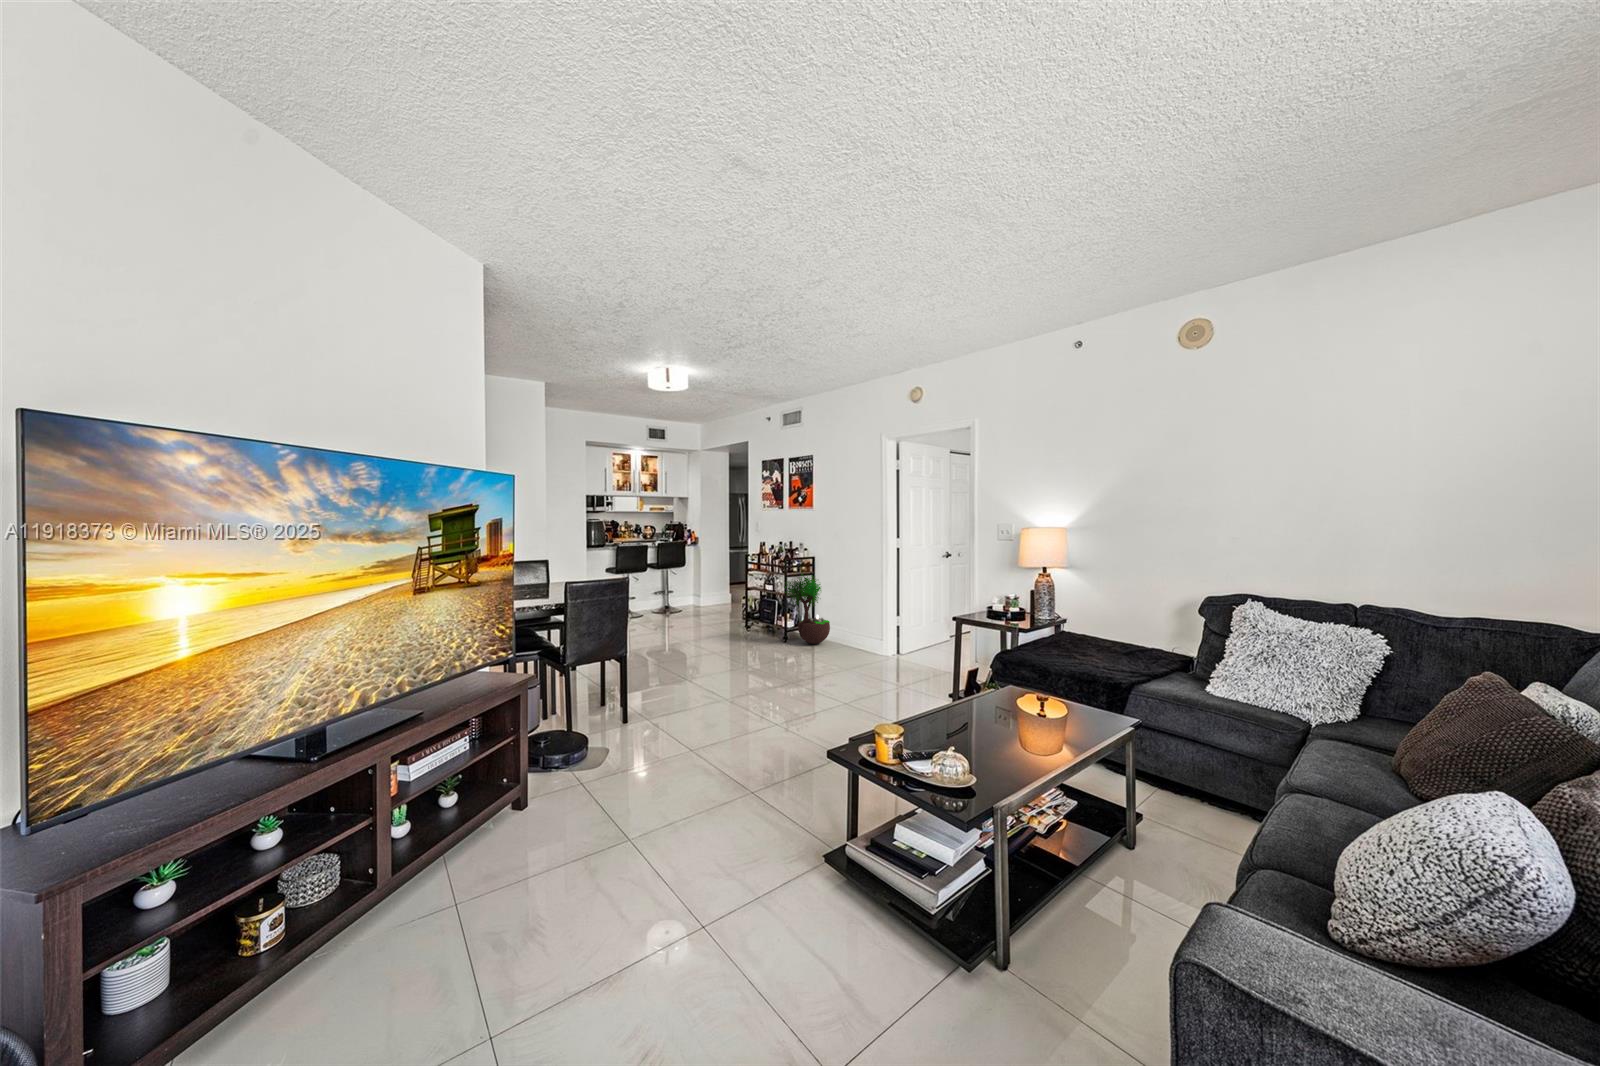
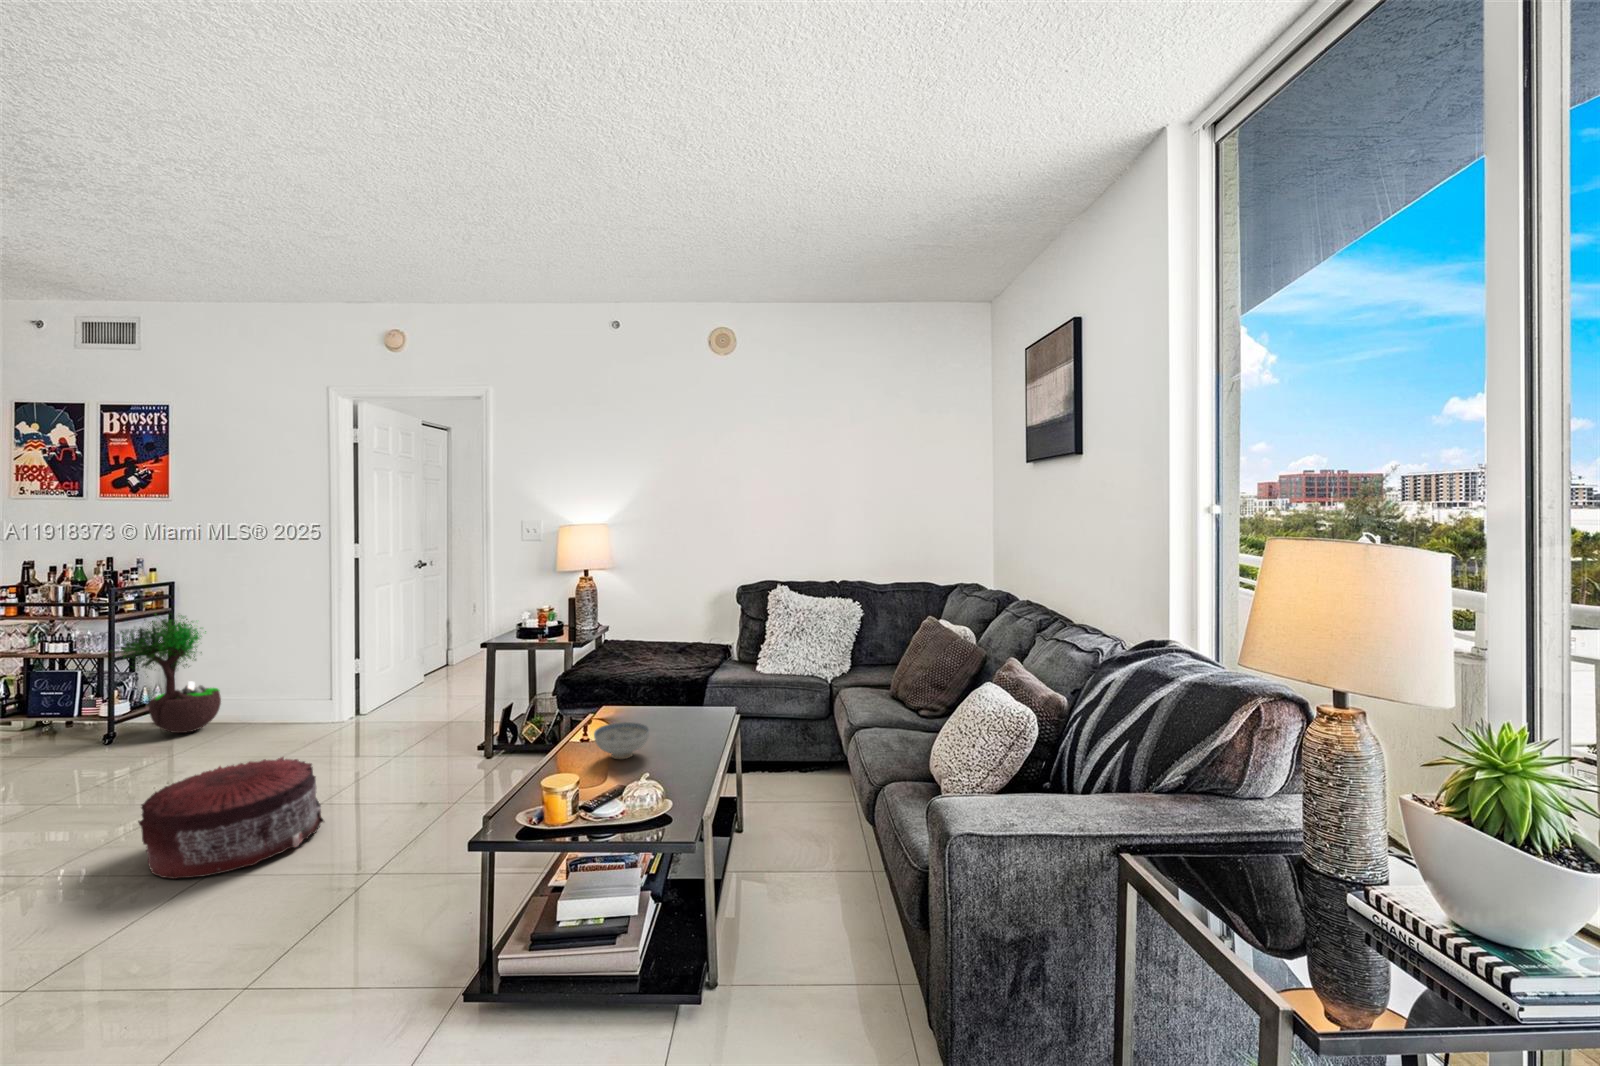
pouf: none [750,664,835,728] -> present [139,757,324,879]
ceramic bowl: none [968,699,1019,733] -> present [594,722,649,759]

